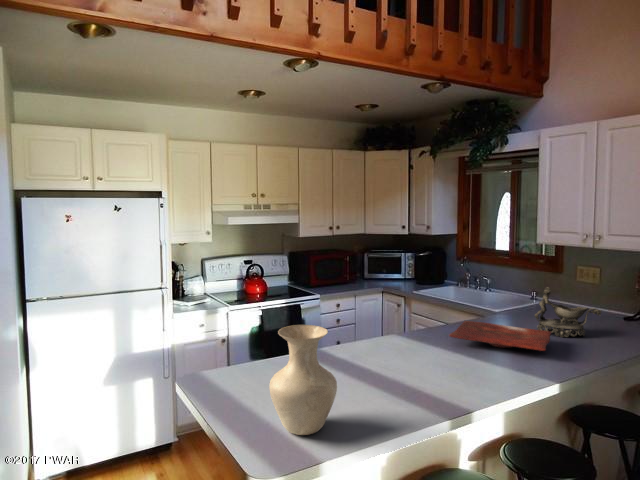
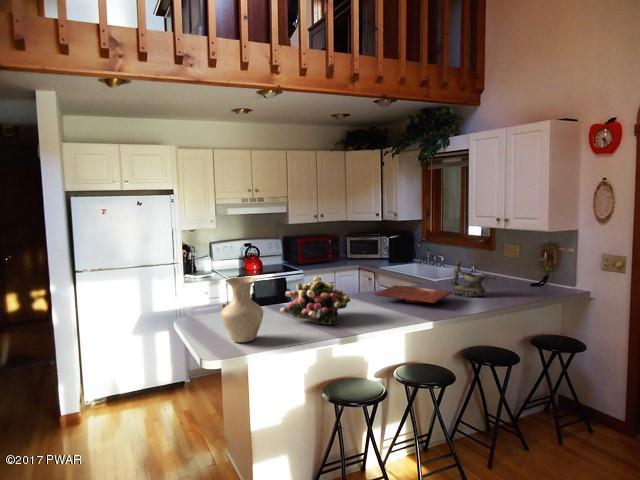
flower arrangement: none [342,316,446,392] -> present [280,277,350,325]

